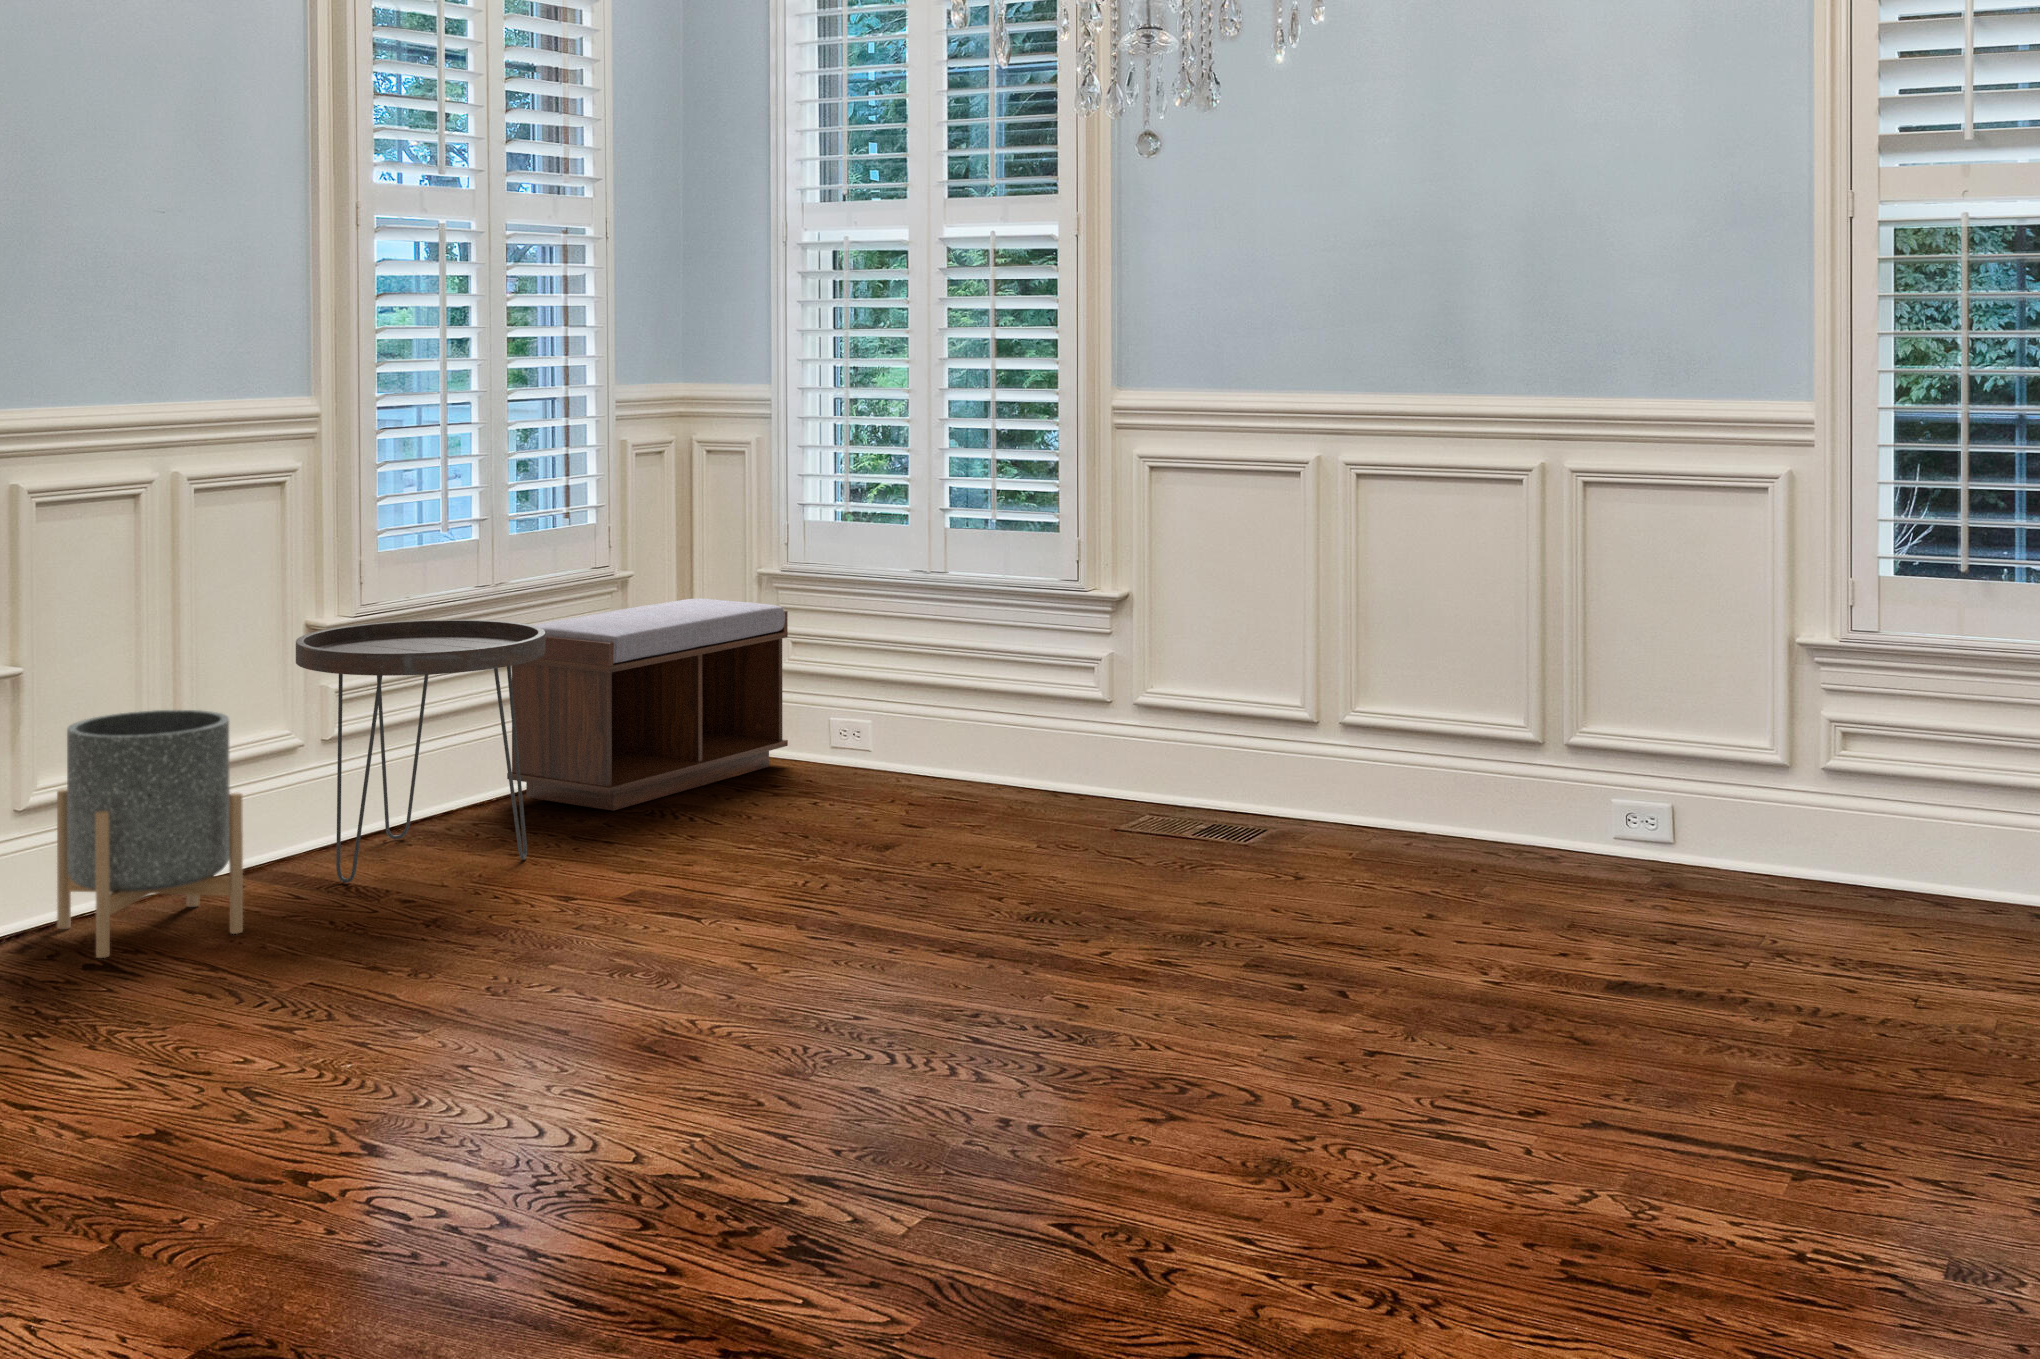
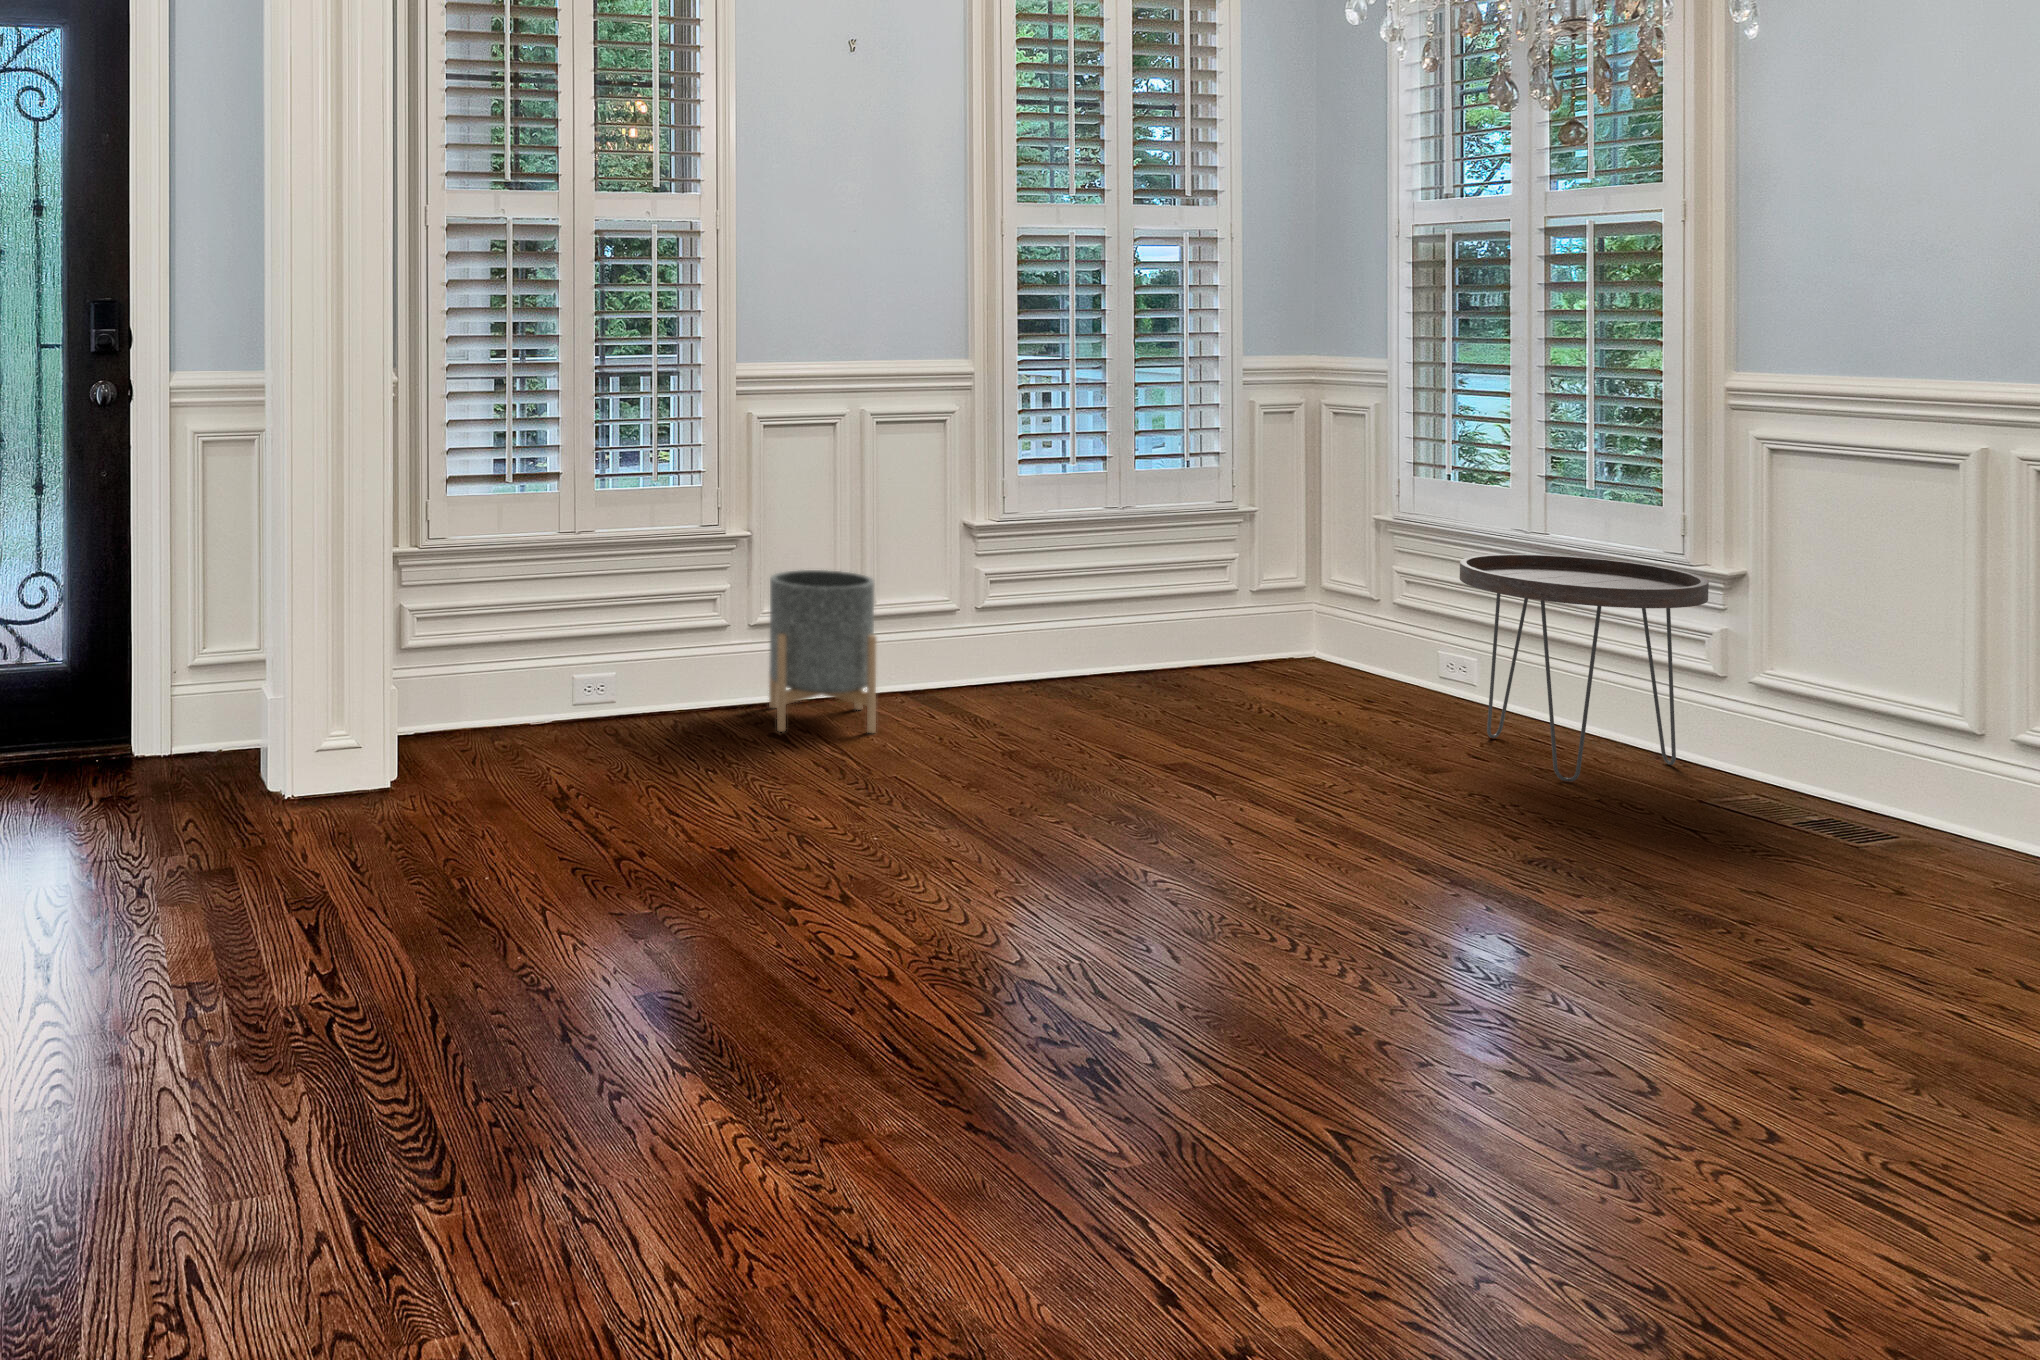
bench: present [507,599,788,811] -> none [1130,533,1396,697]
side table: present [296,620,545,883] -> present [1460,554,1709,781]

